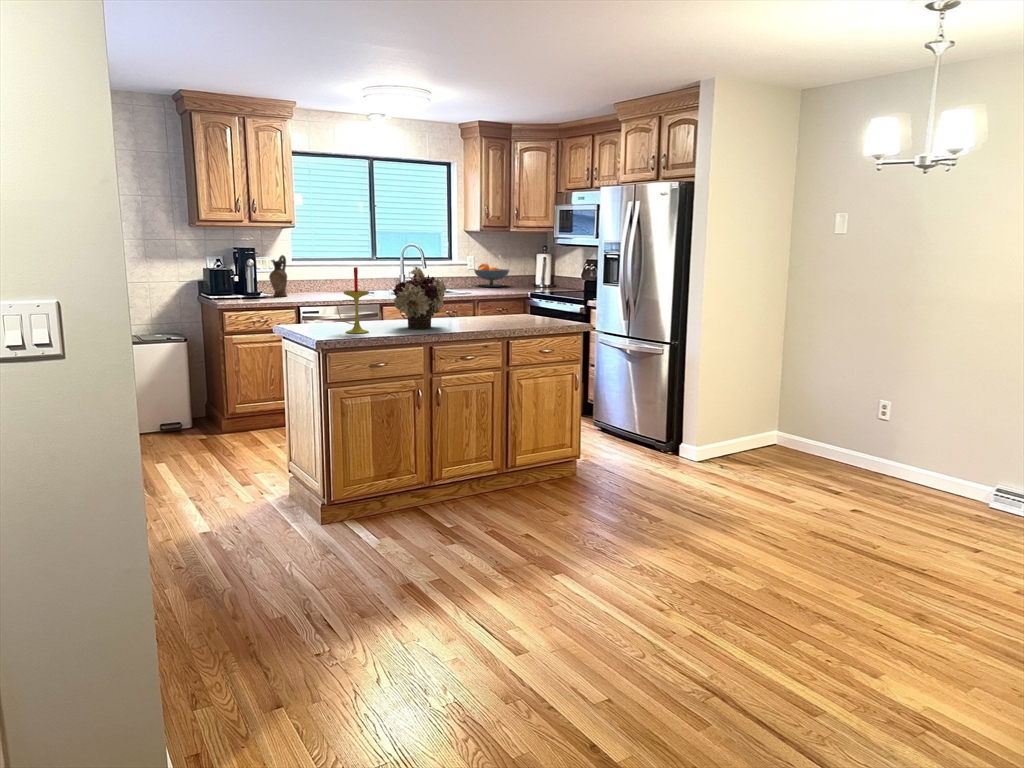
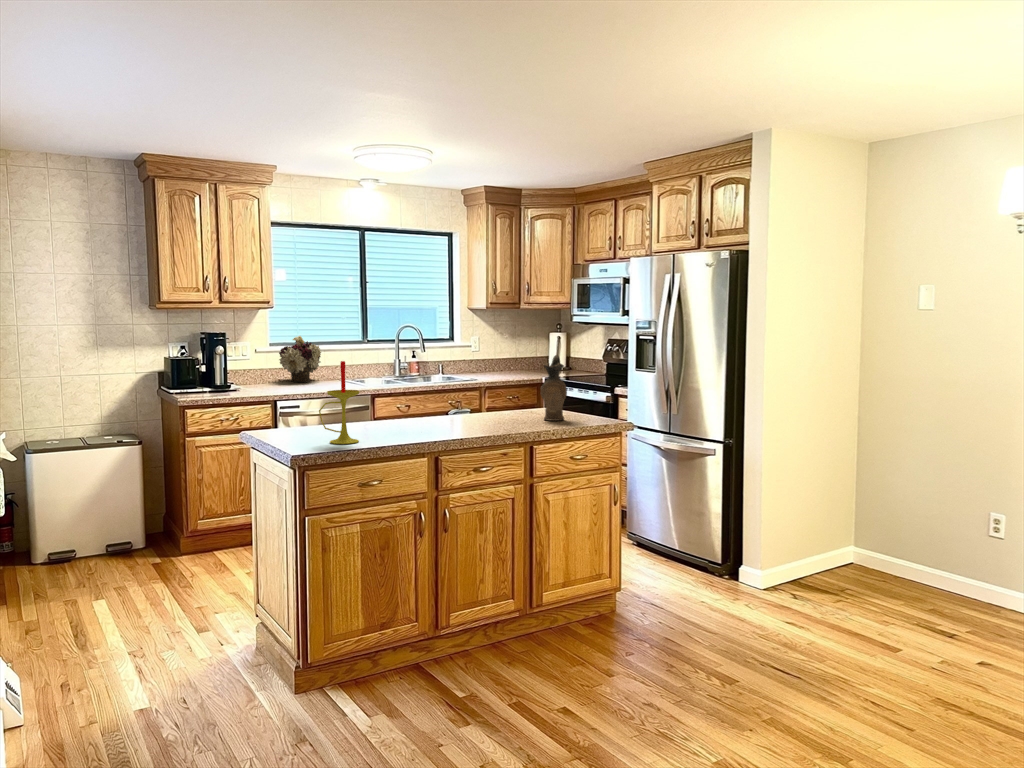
ceramic pitcher: present [269,255,287,296] -> present [541,355,567,421]
fruit bowl: present [474,264,509,287] -> none [480,345,521,372]
flower arrangement: present [393,268,446,329] -> present [279,336,321,382]

